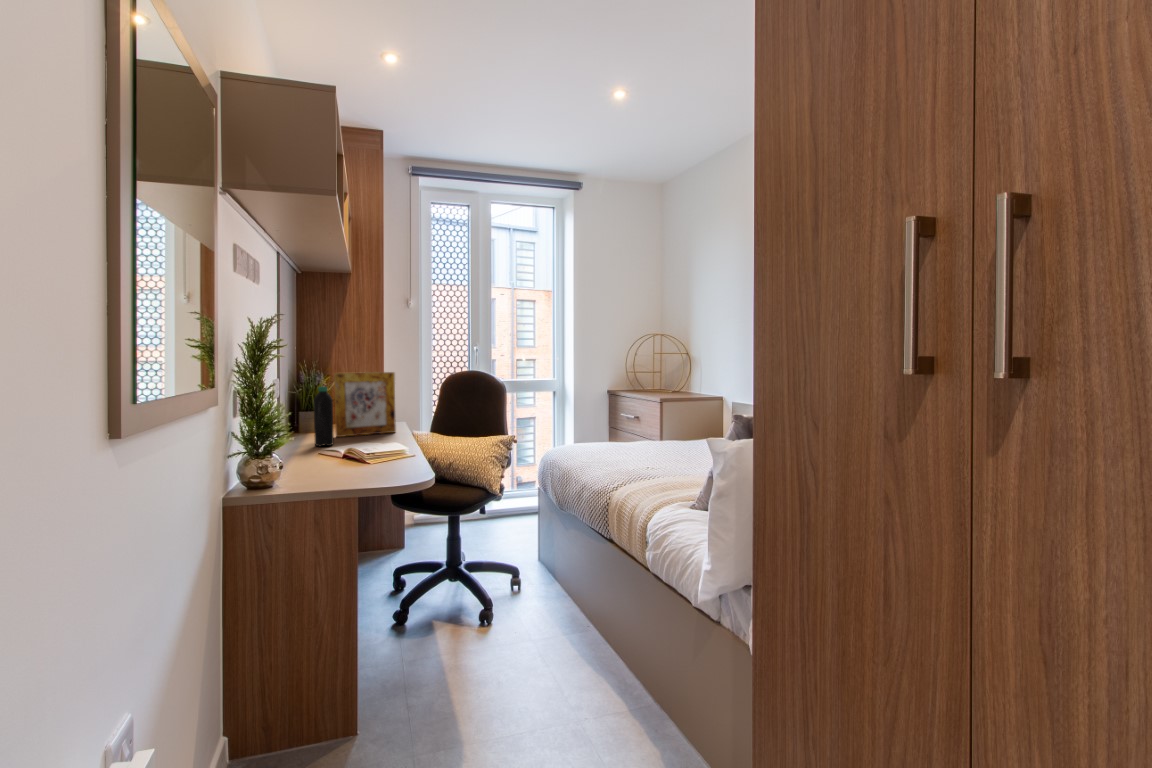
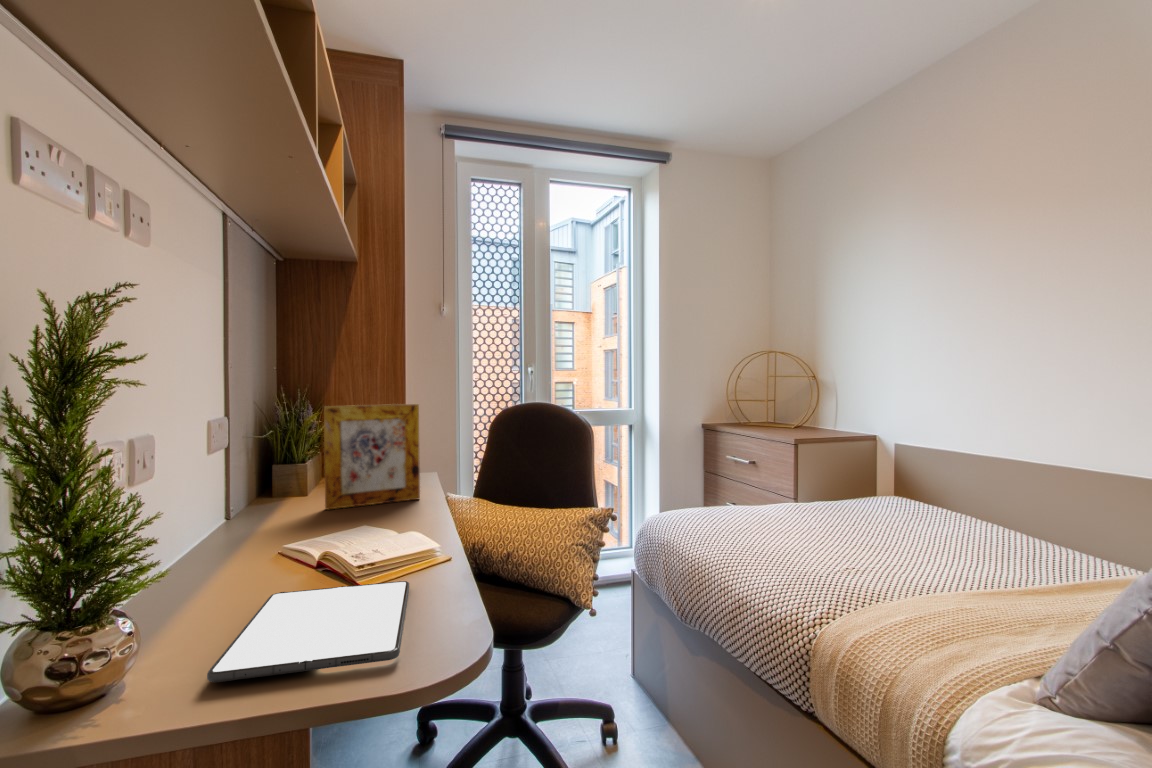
water bottle: present [314,387,334,447] -> none [281,431,315,535]
tablet: none [310,459,392,483] -> present [207,581,409,682]

